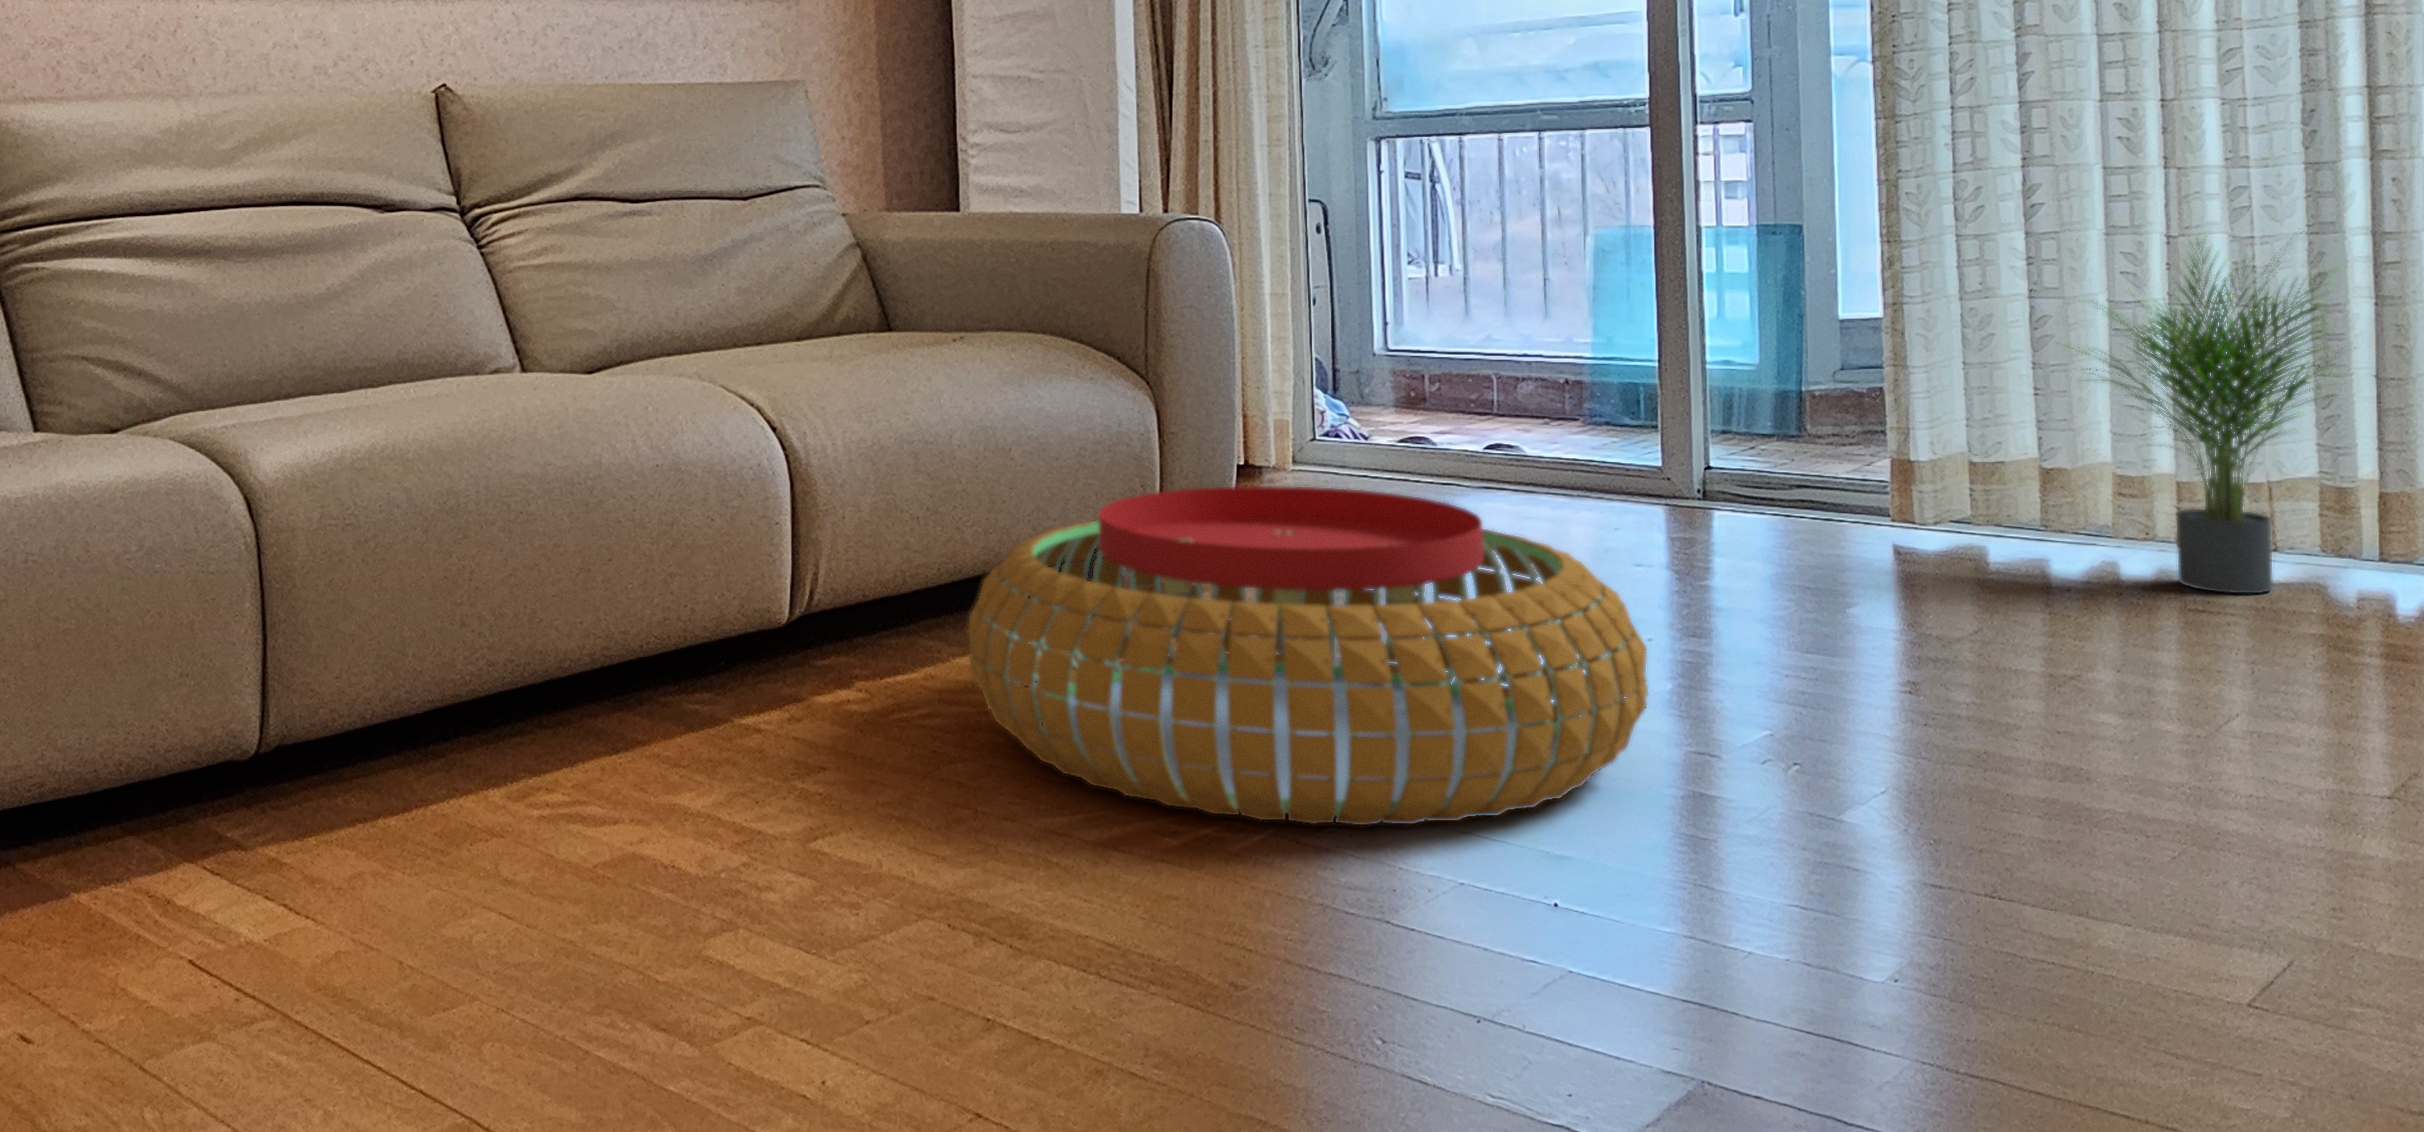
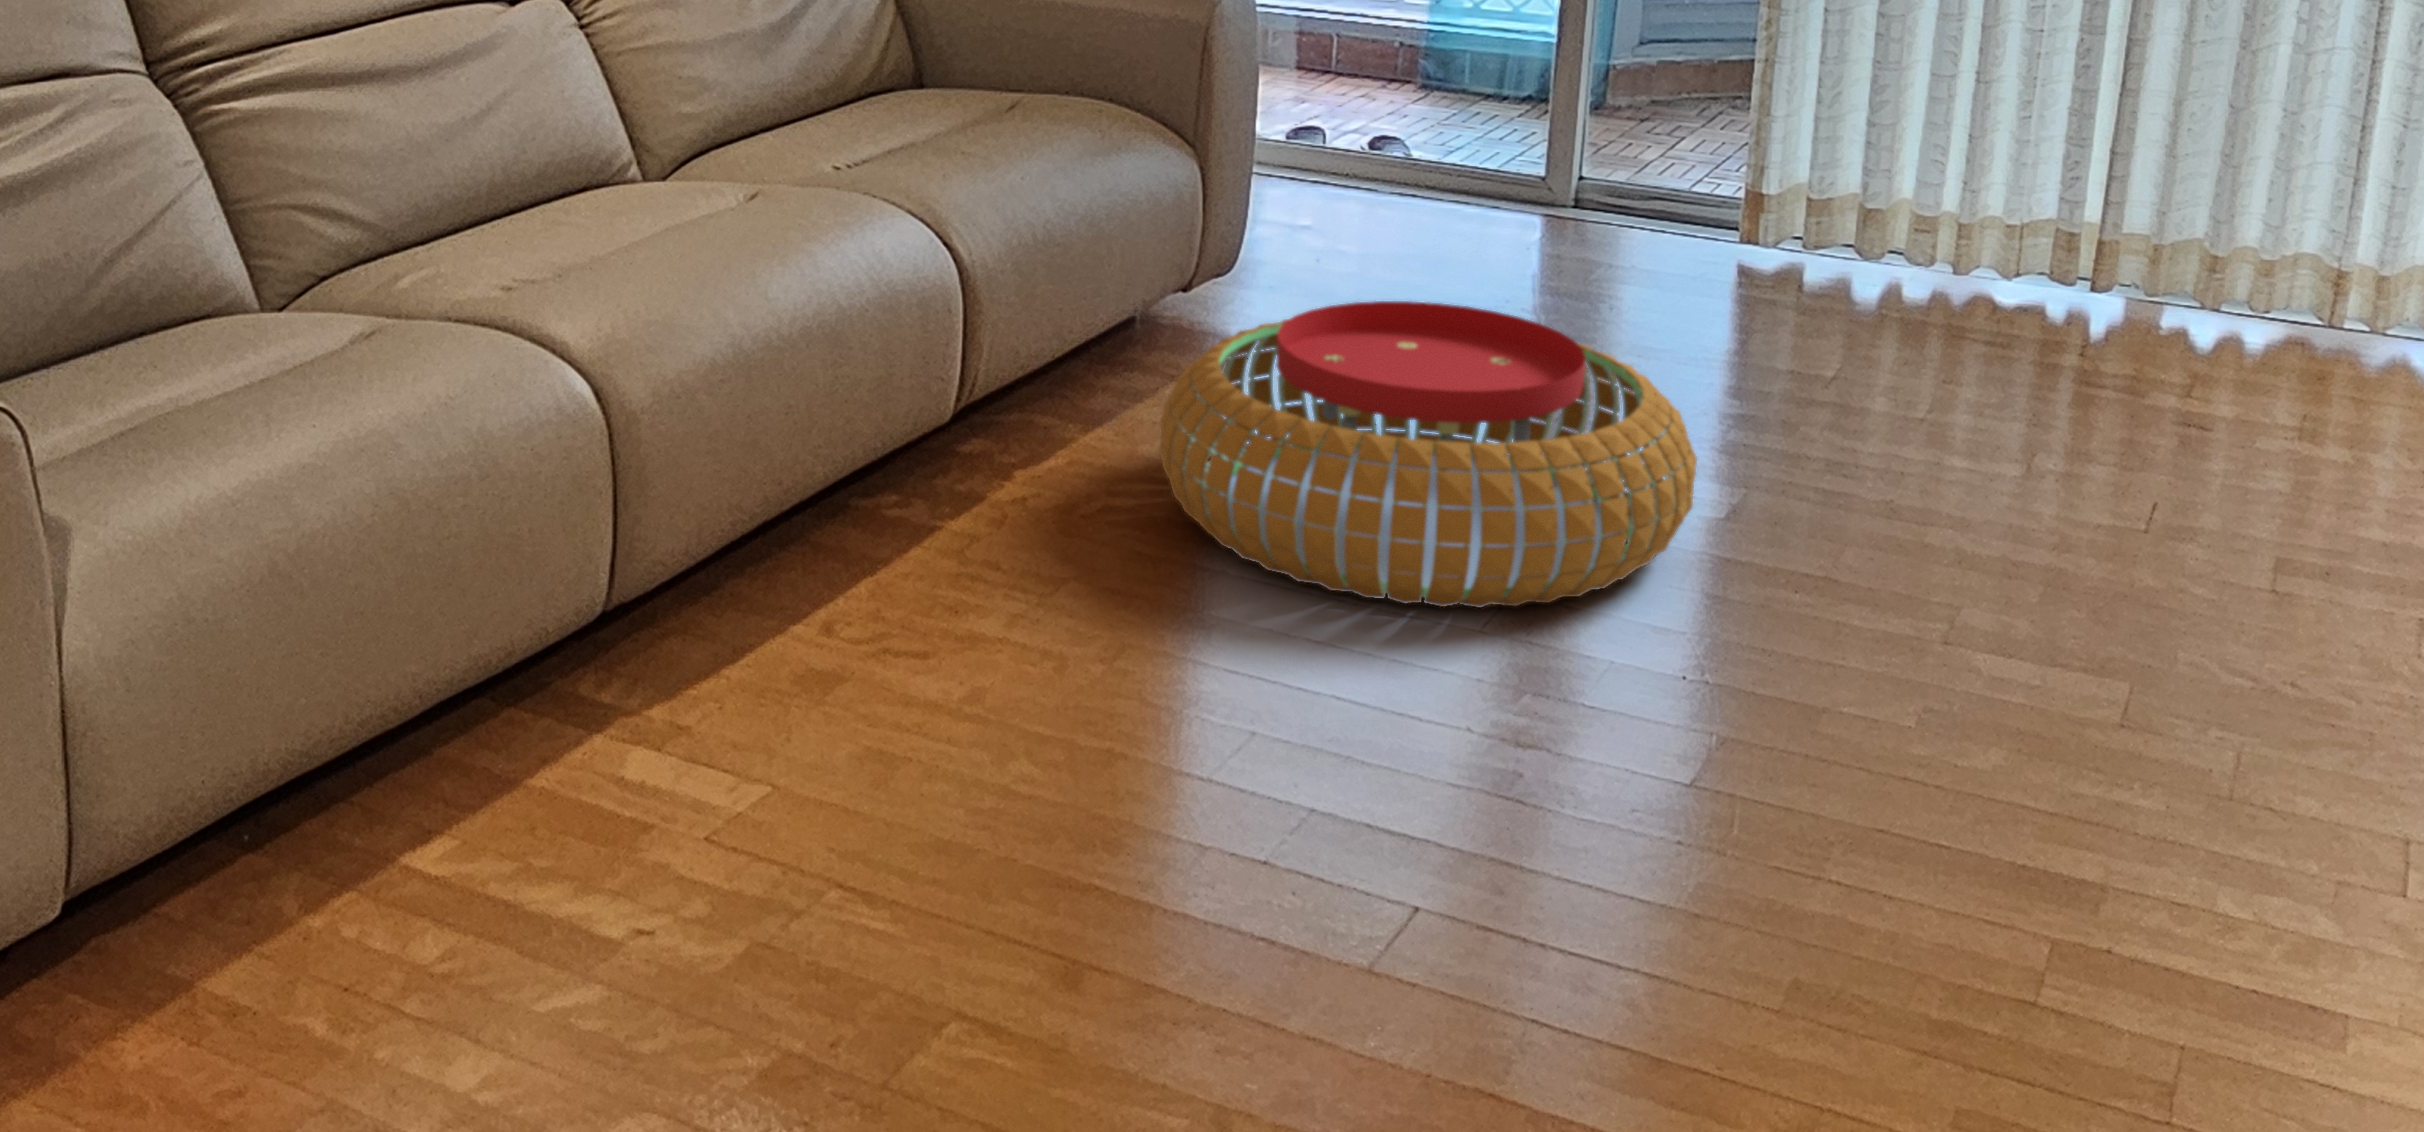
potted plant: present [2070,245,2343,593] -> none [1892,33,2116,324]

